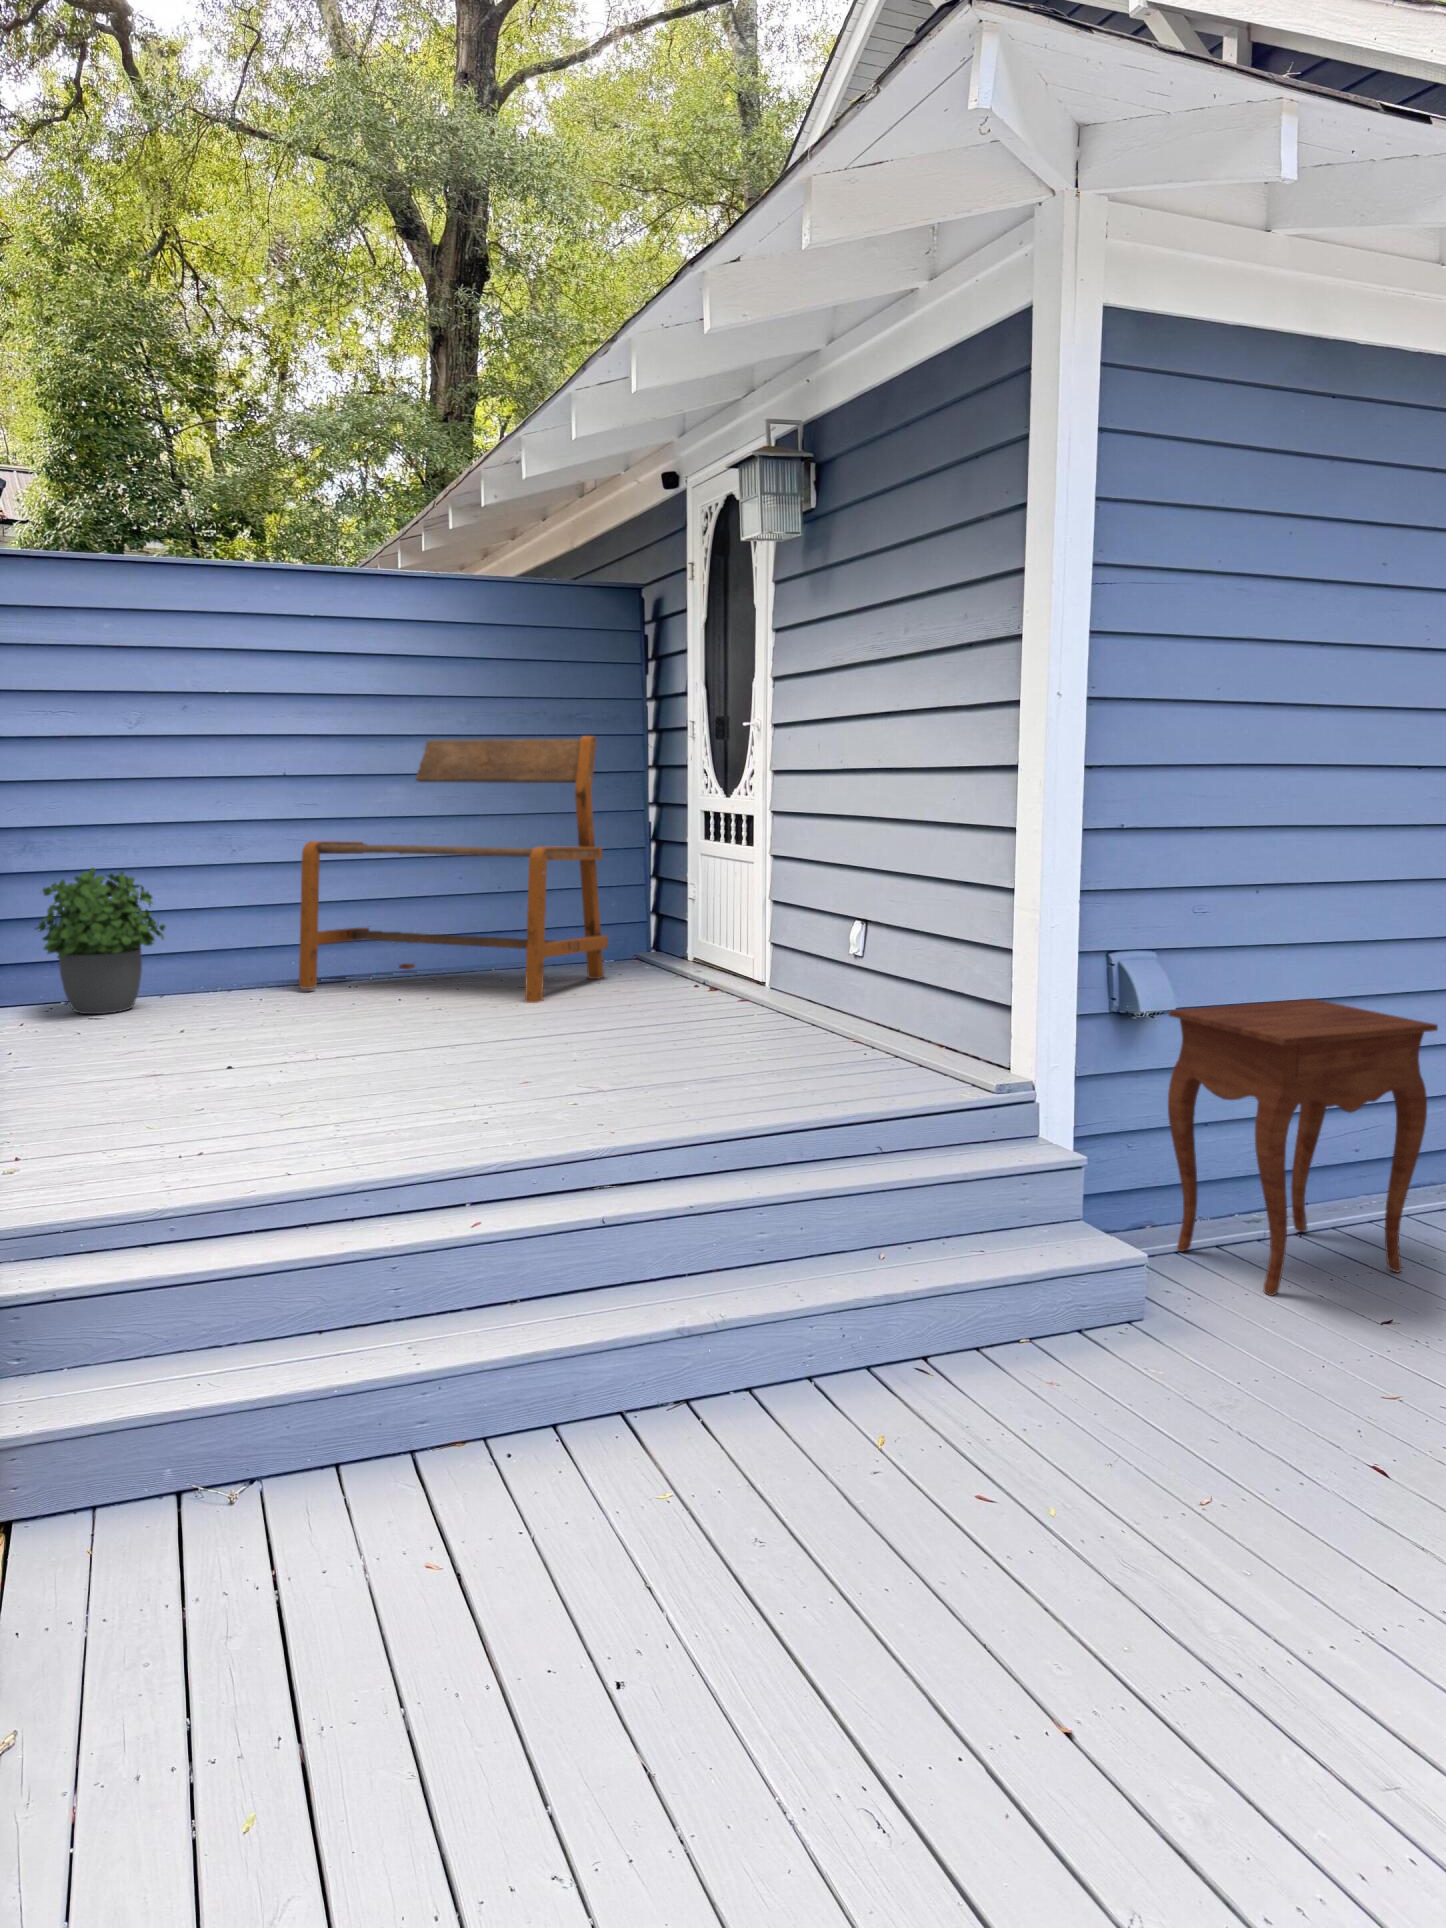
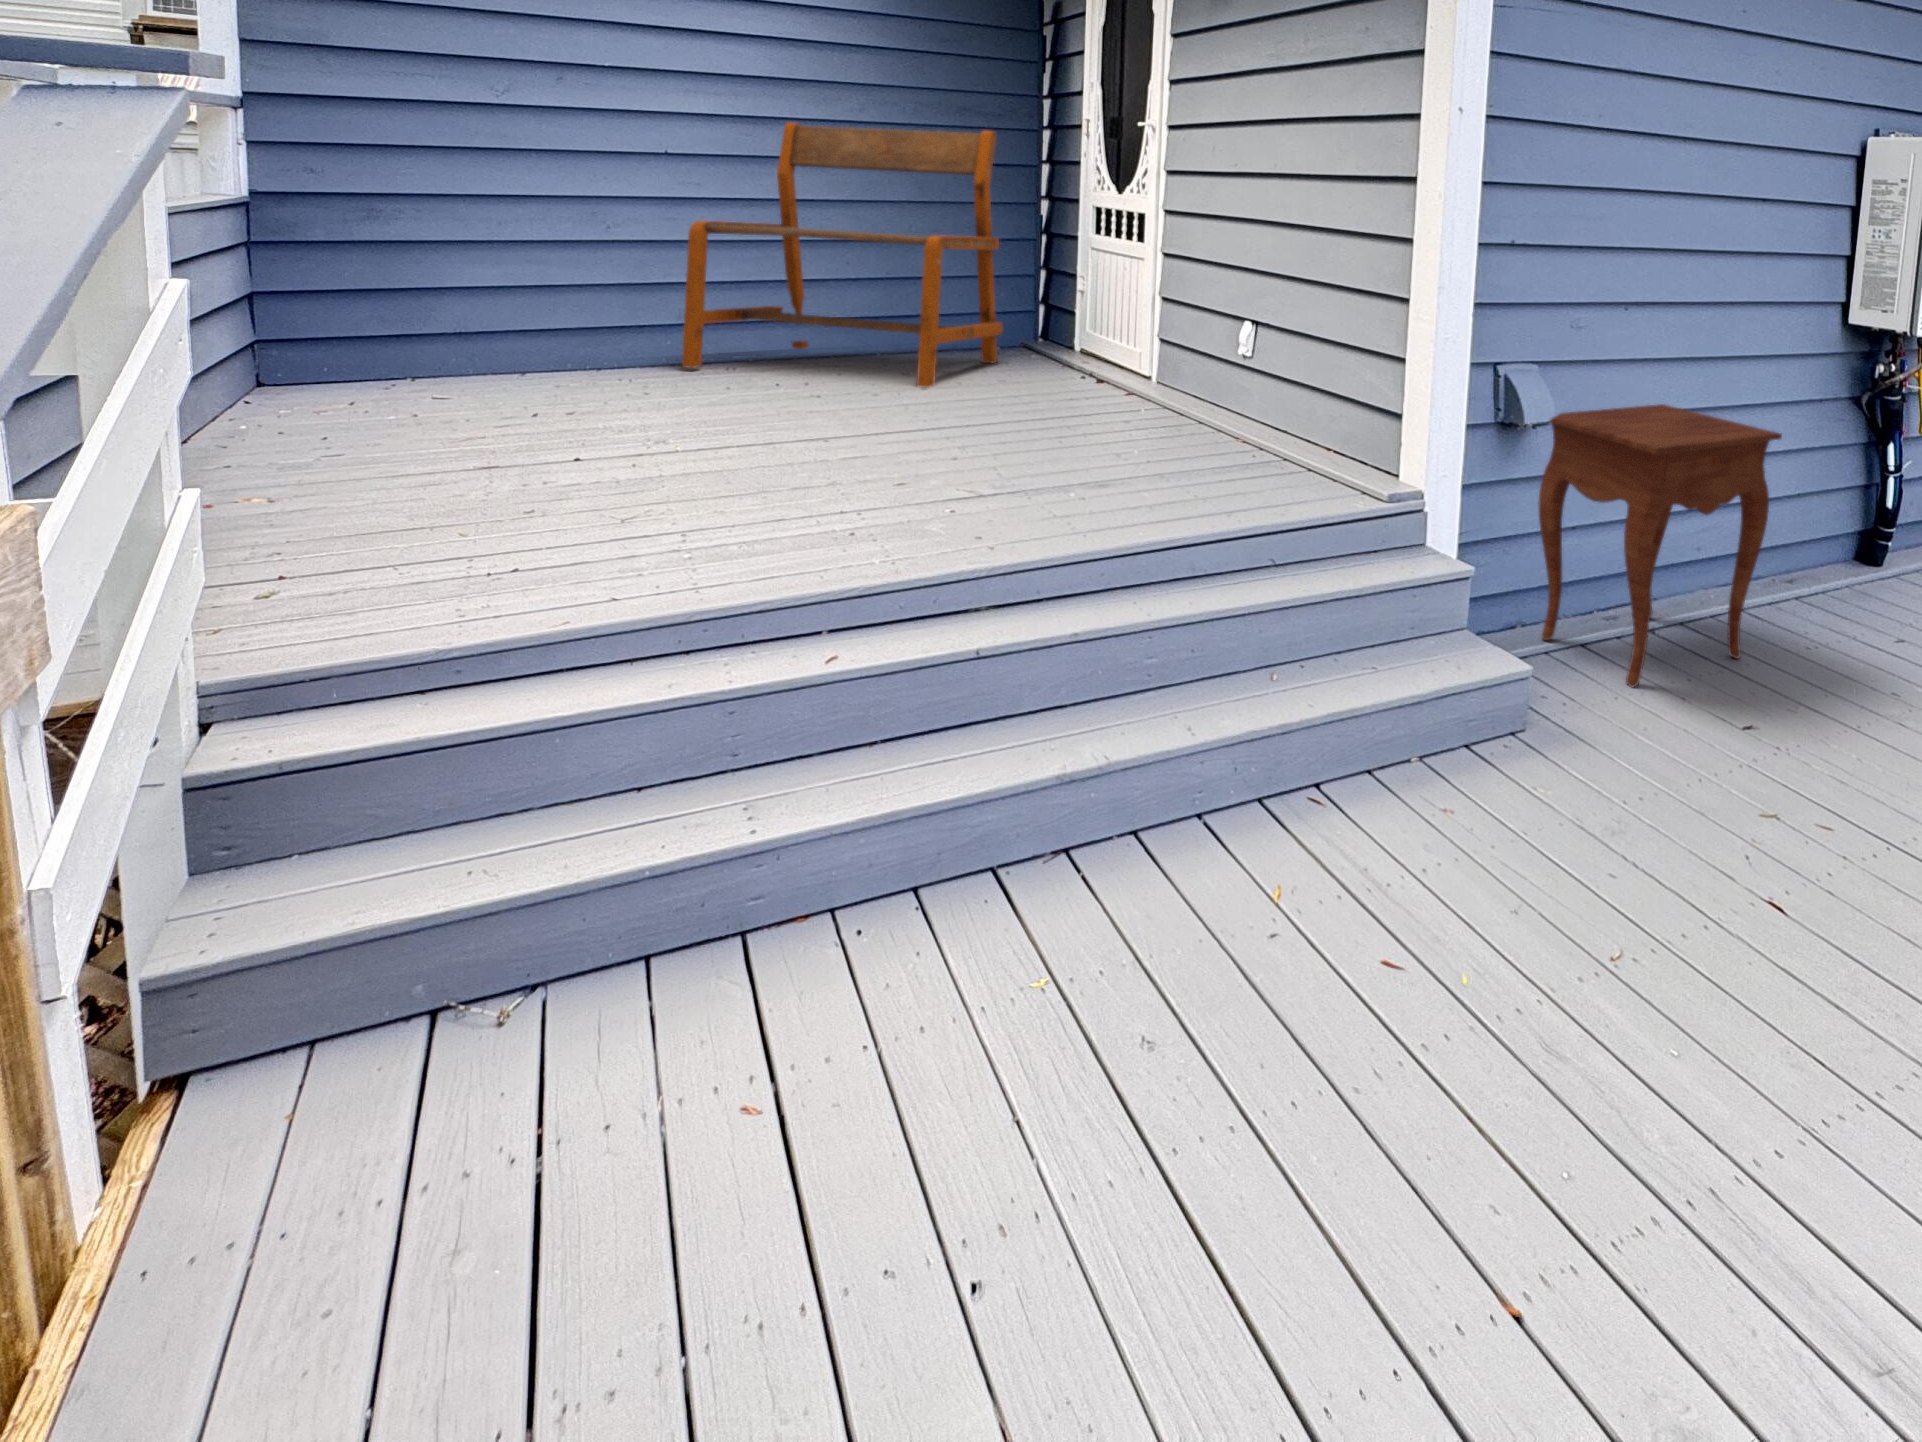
potted plant: present [36,868,165,1014] -> none [377,238,533,391]

